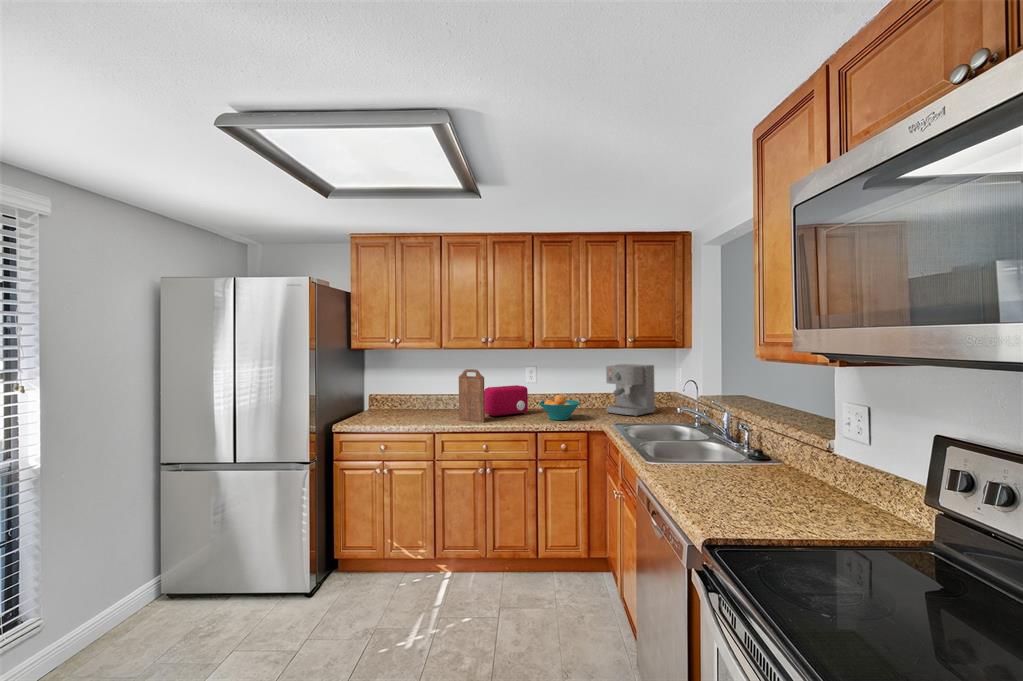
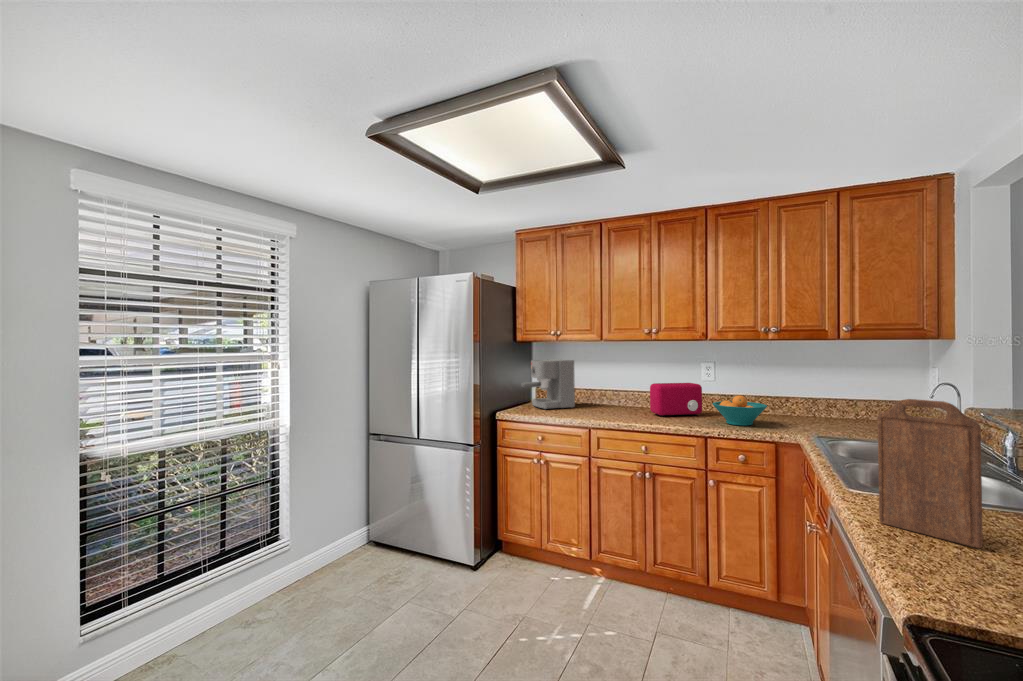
coffee maker: present [606,364,655,416] -> present [521,359,575,409]
cutting board: present [459,369,485,423] -> present [878,399,983,548]

